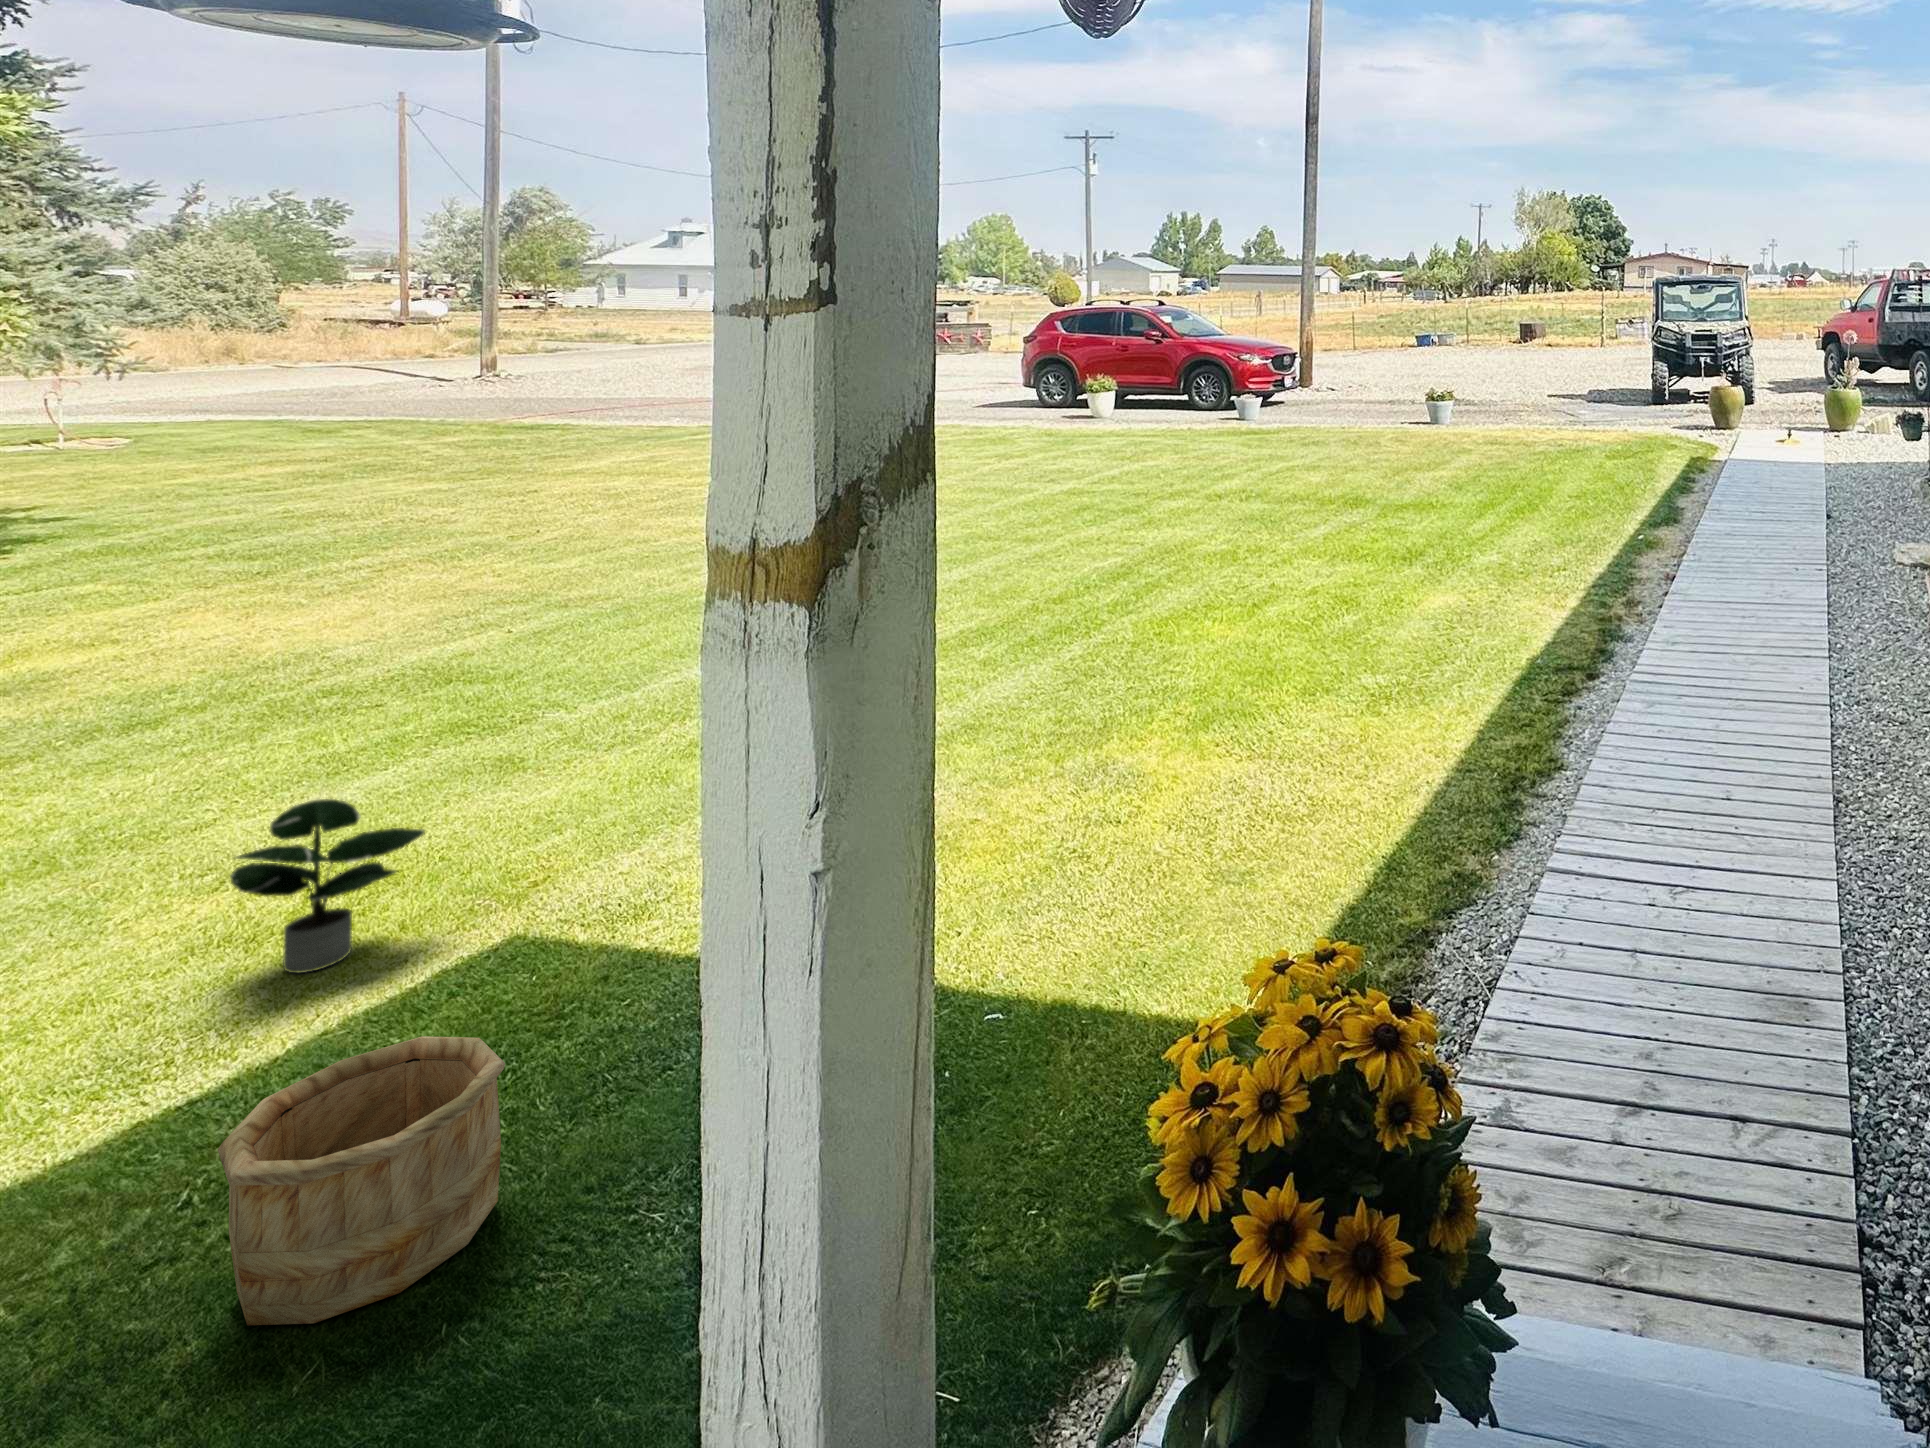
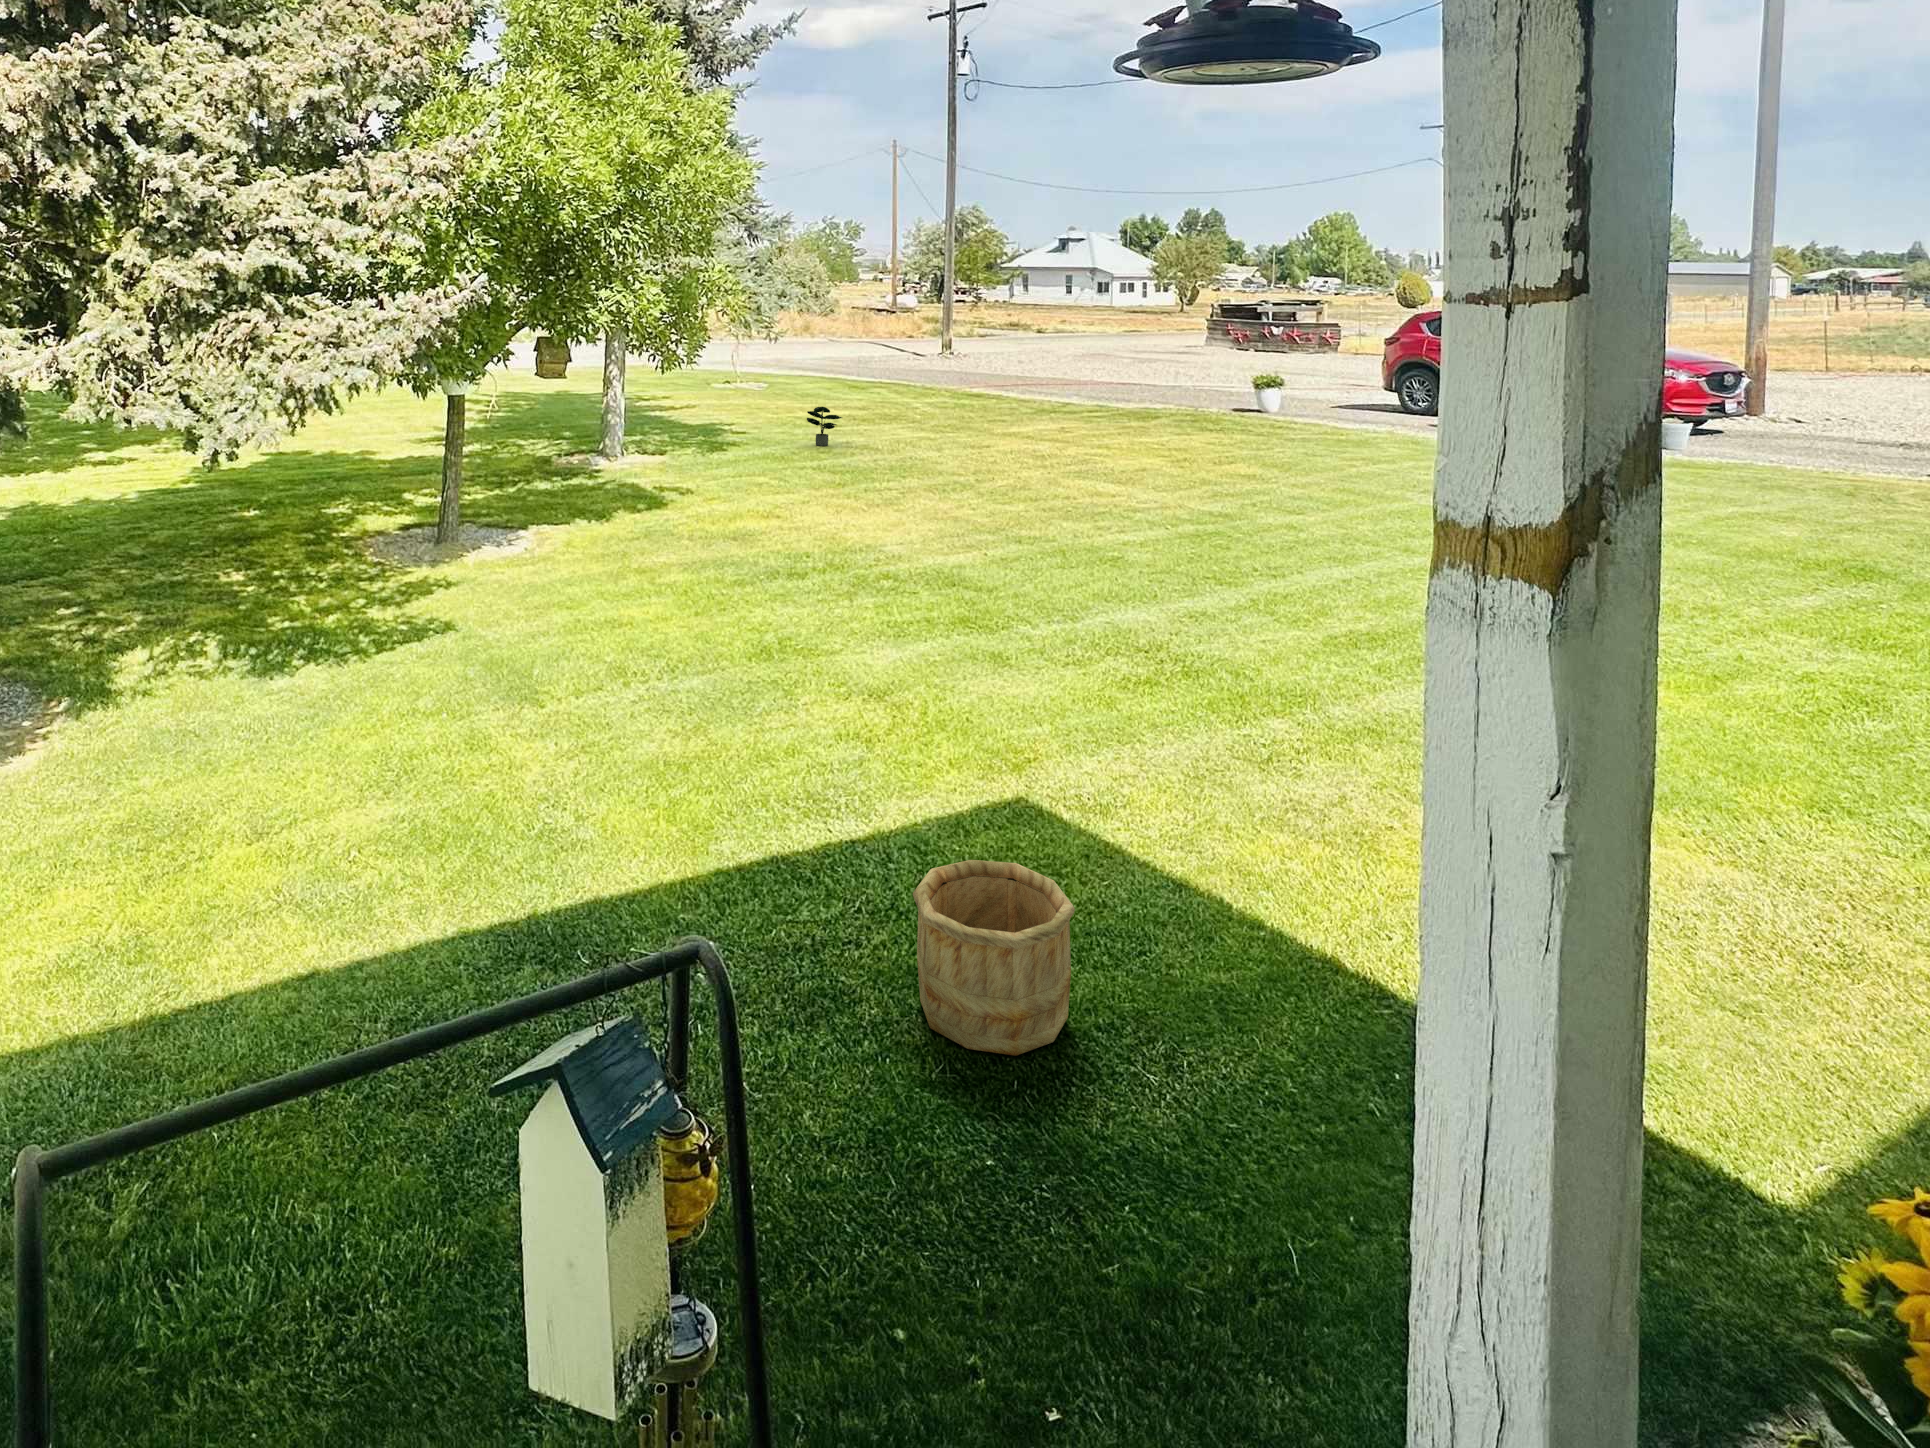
potted plant: present [230,799,425,973] -> present [807,407,842,446]

